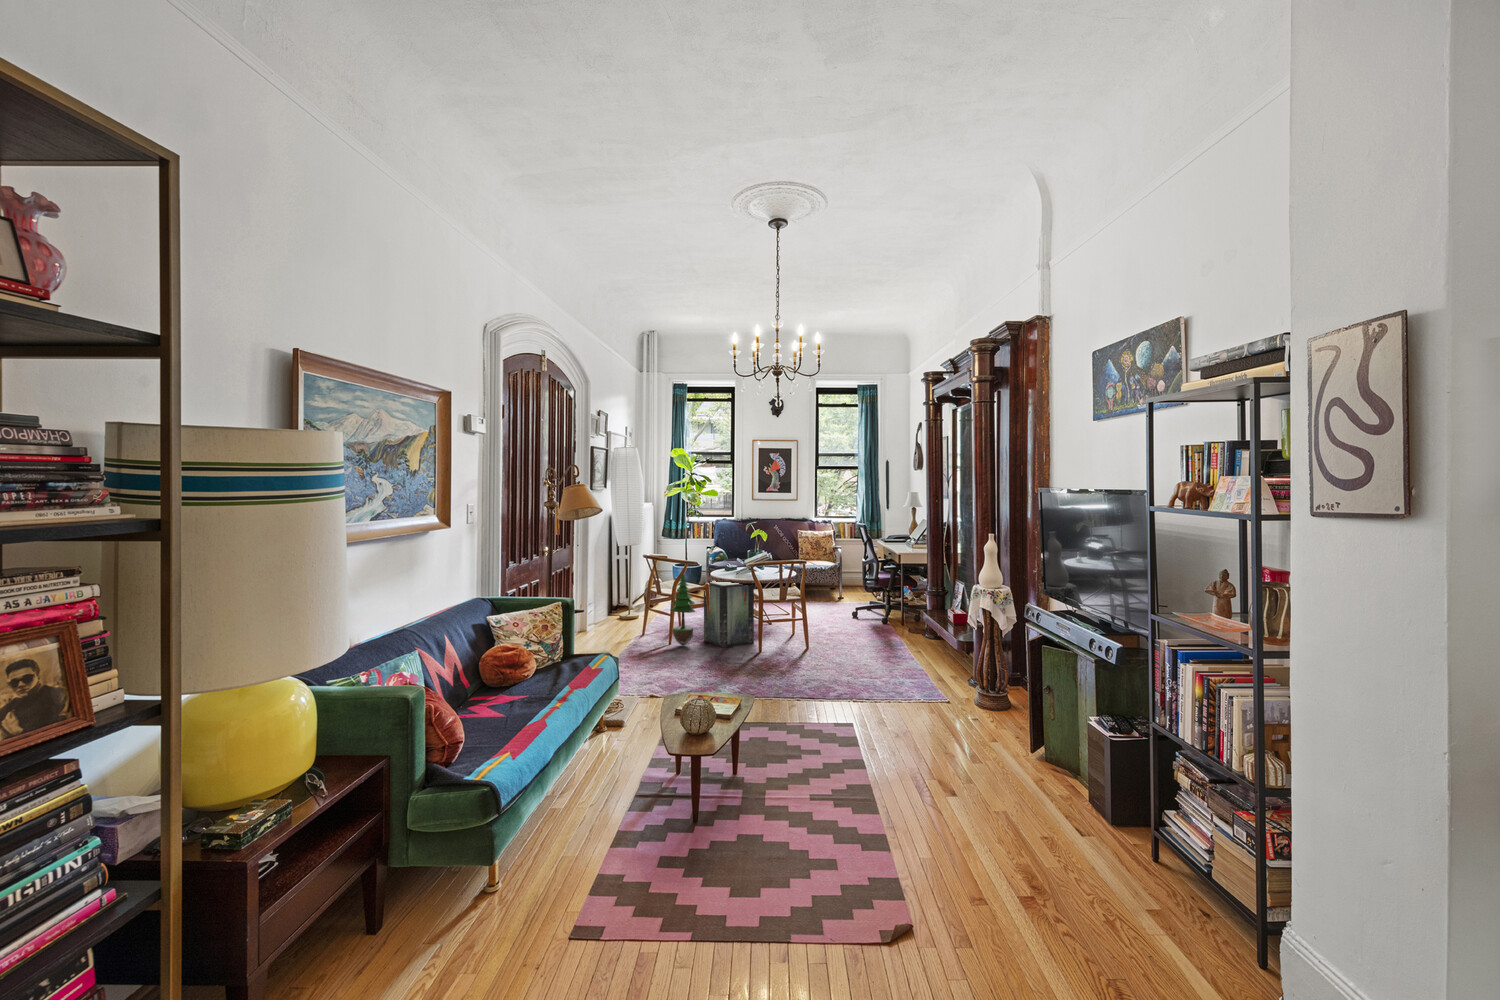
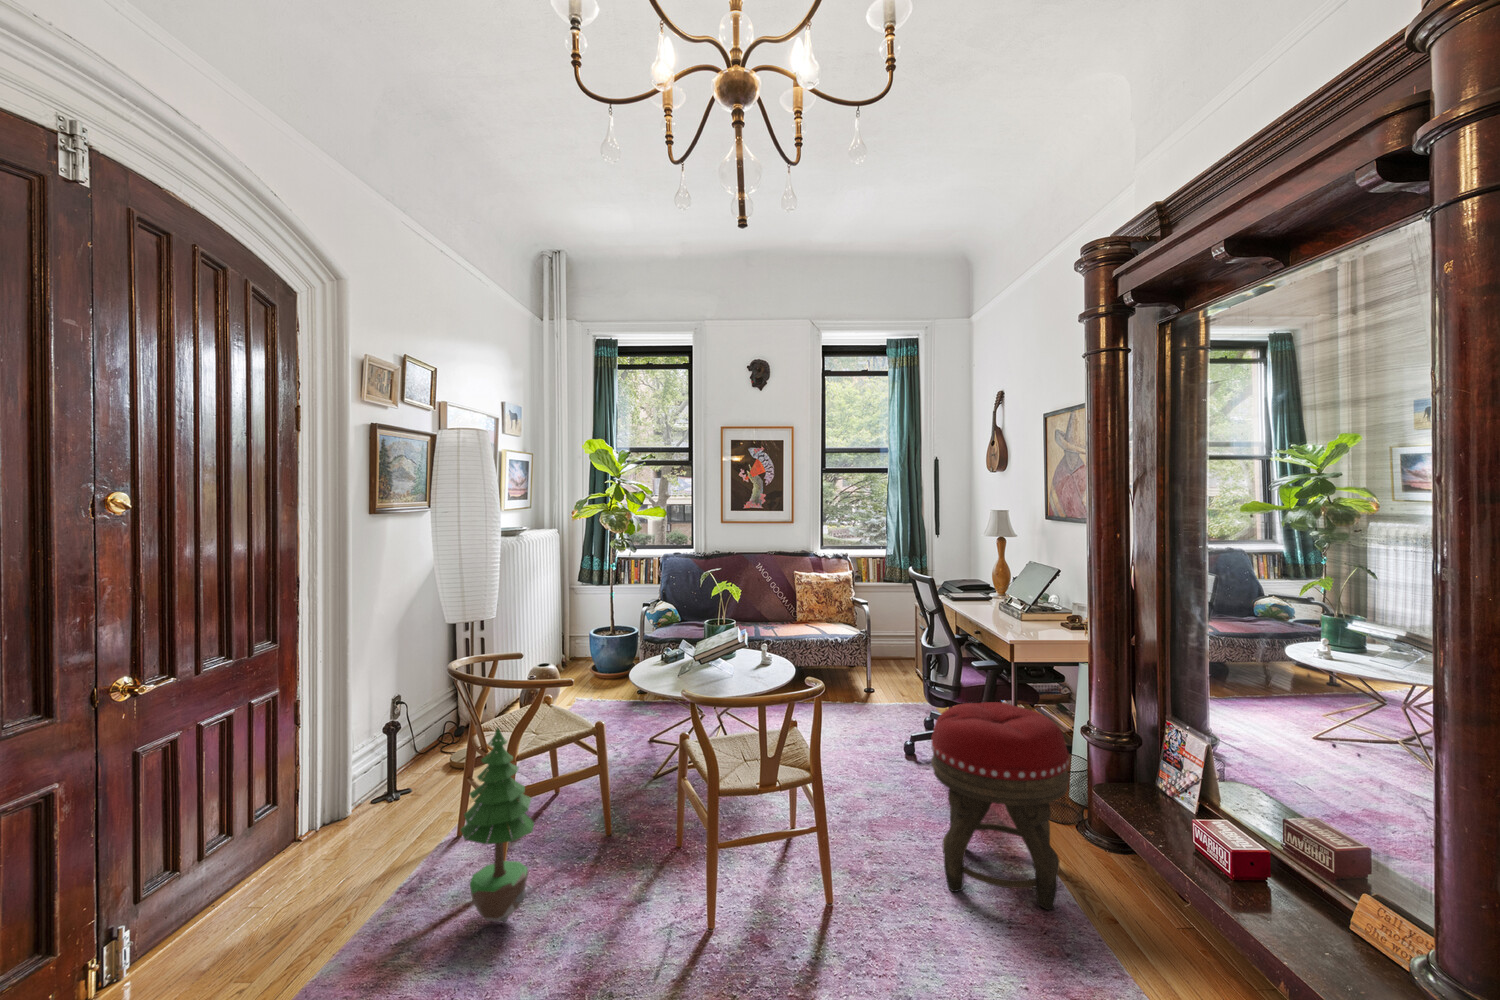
footstool: none [851,575,903,646] -> present [931,702,1069,910]
storage box: present [704,581,754,647] -> none [568,716,692,930]

